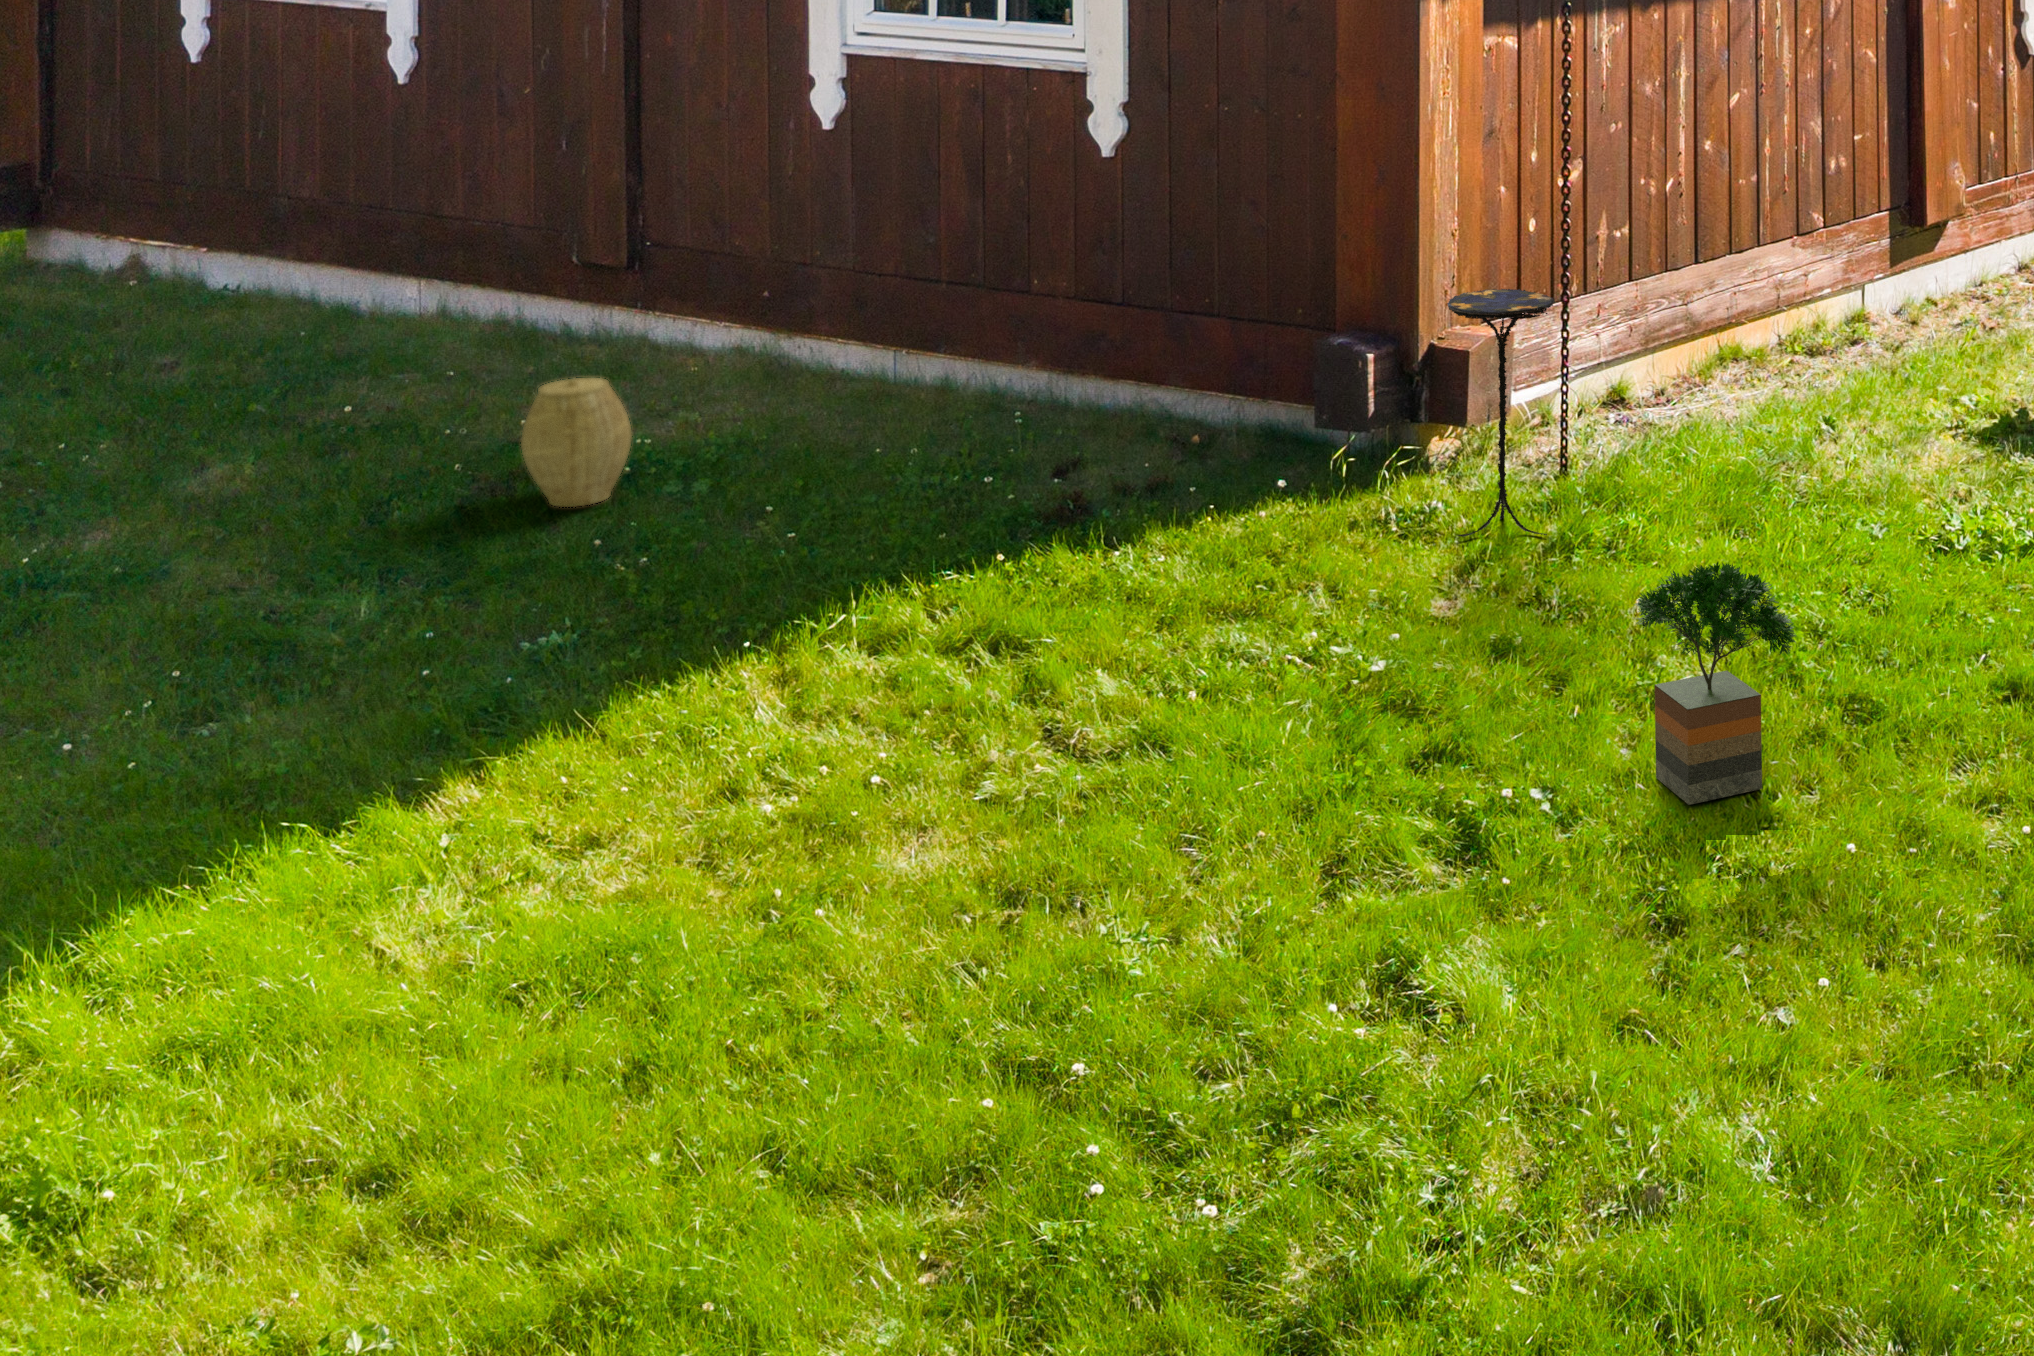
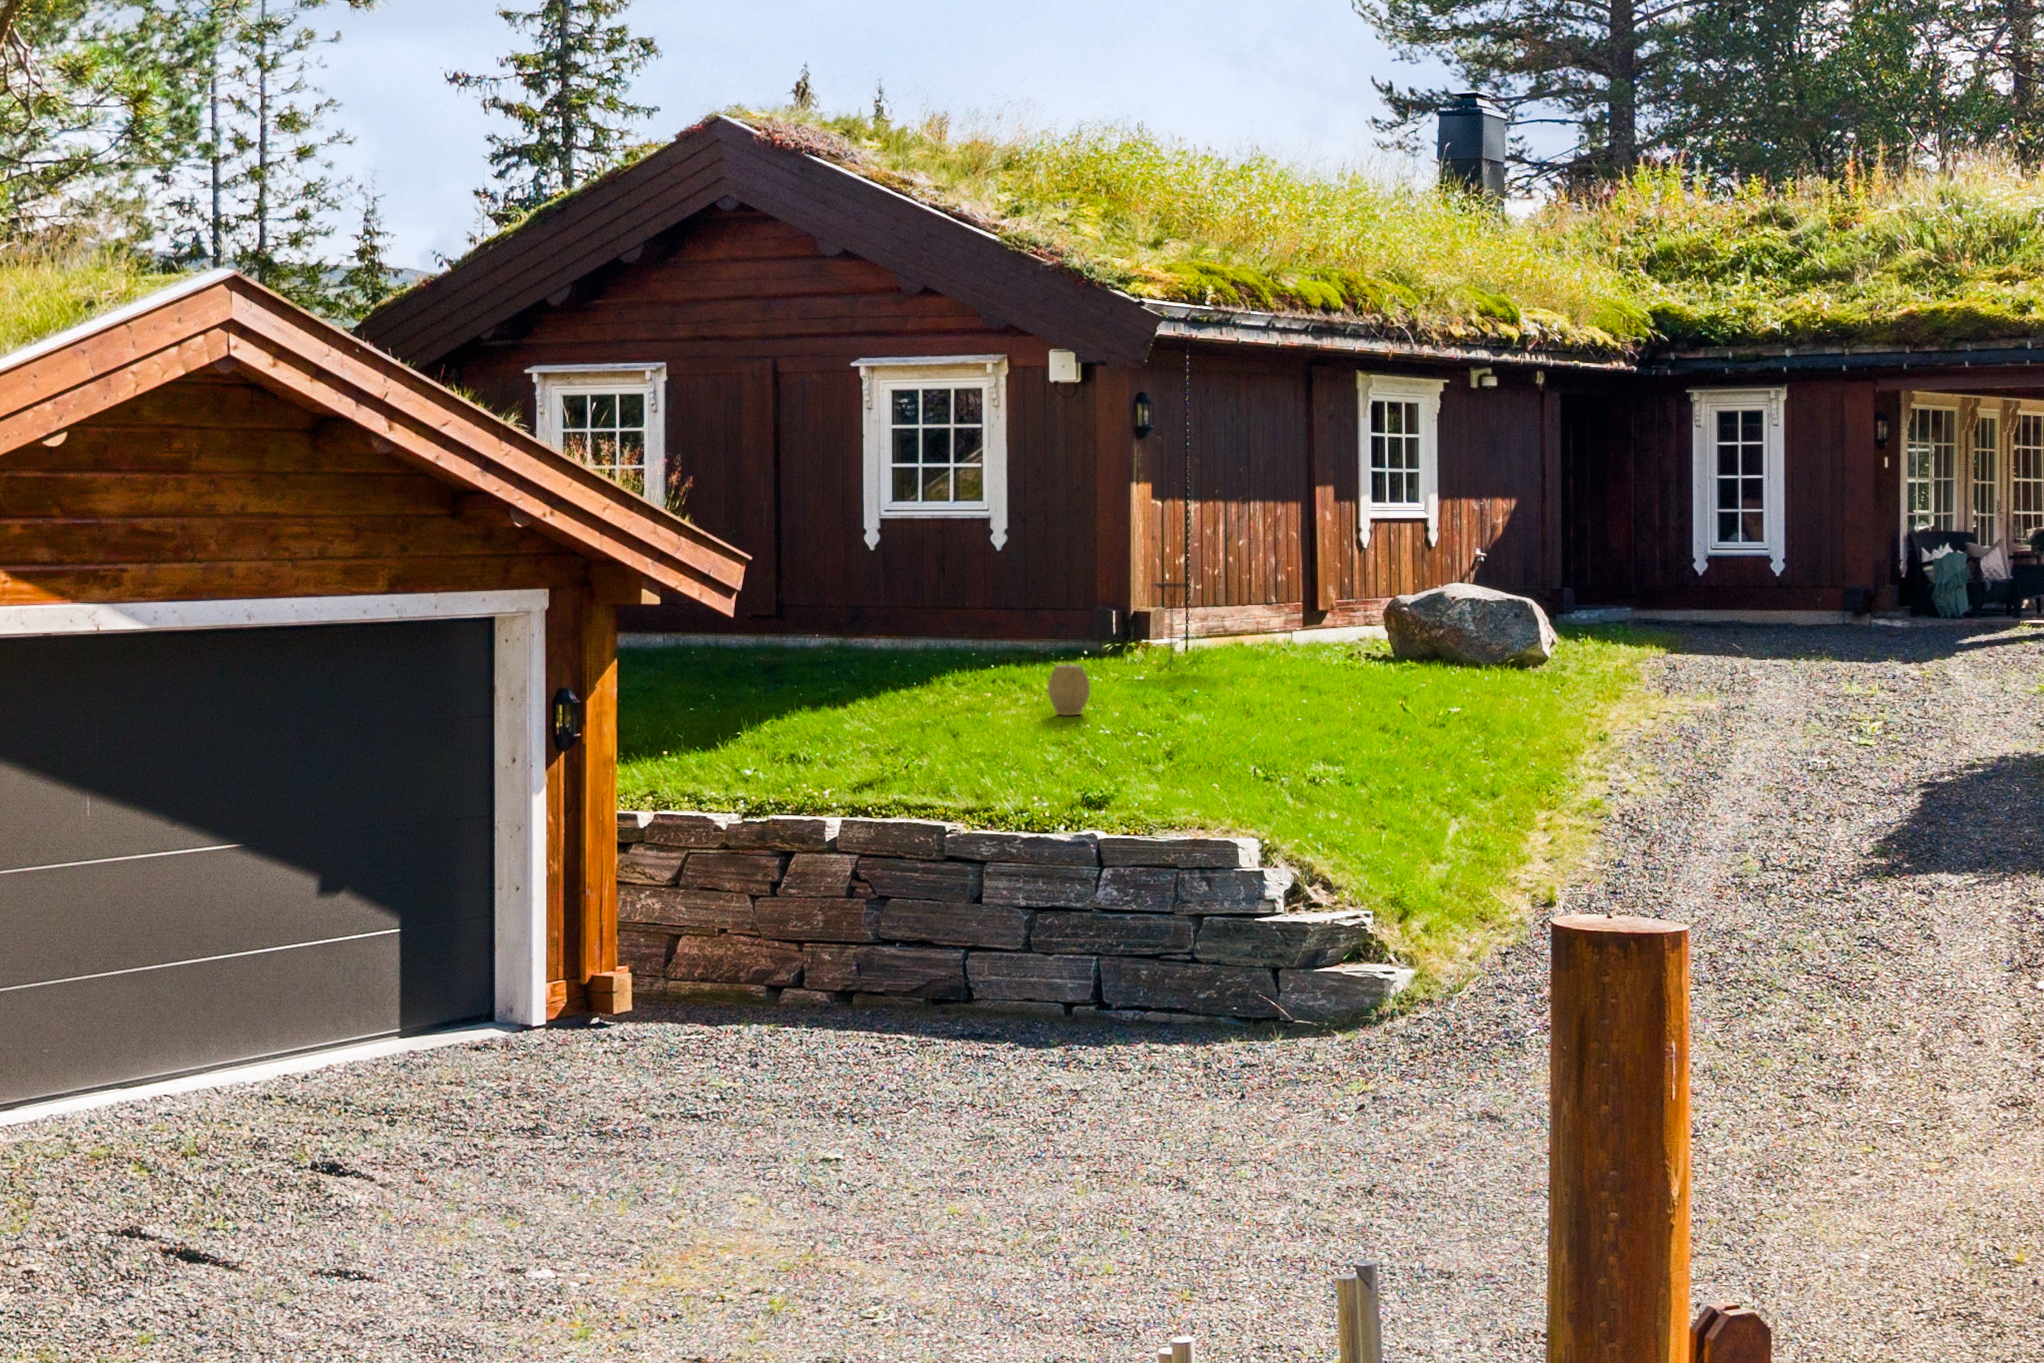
woven basket: present [521,378,631,507] -> present [1048,664,1090,715]
potted tree: present [1635,562,1796,805] -> none [1238,627,1292,699]

